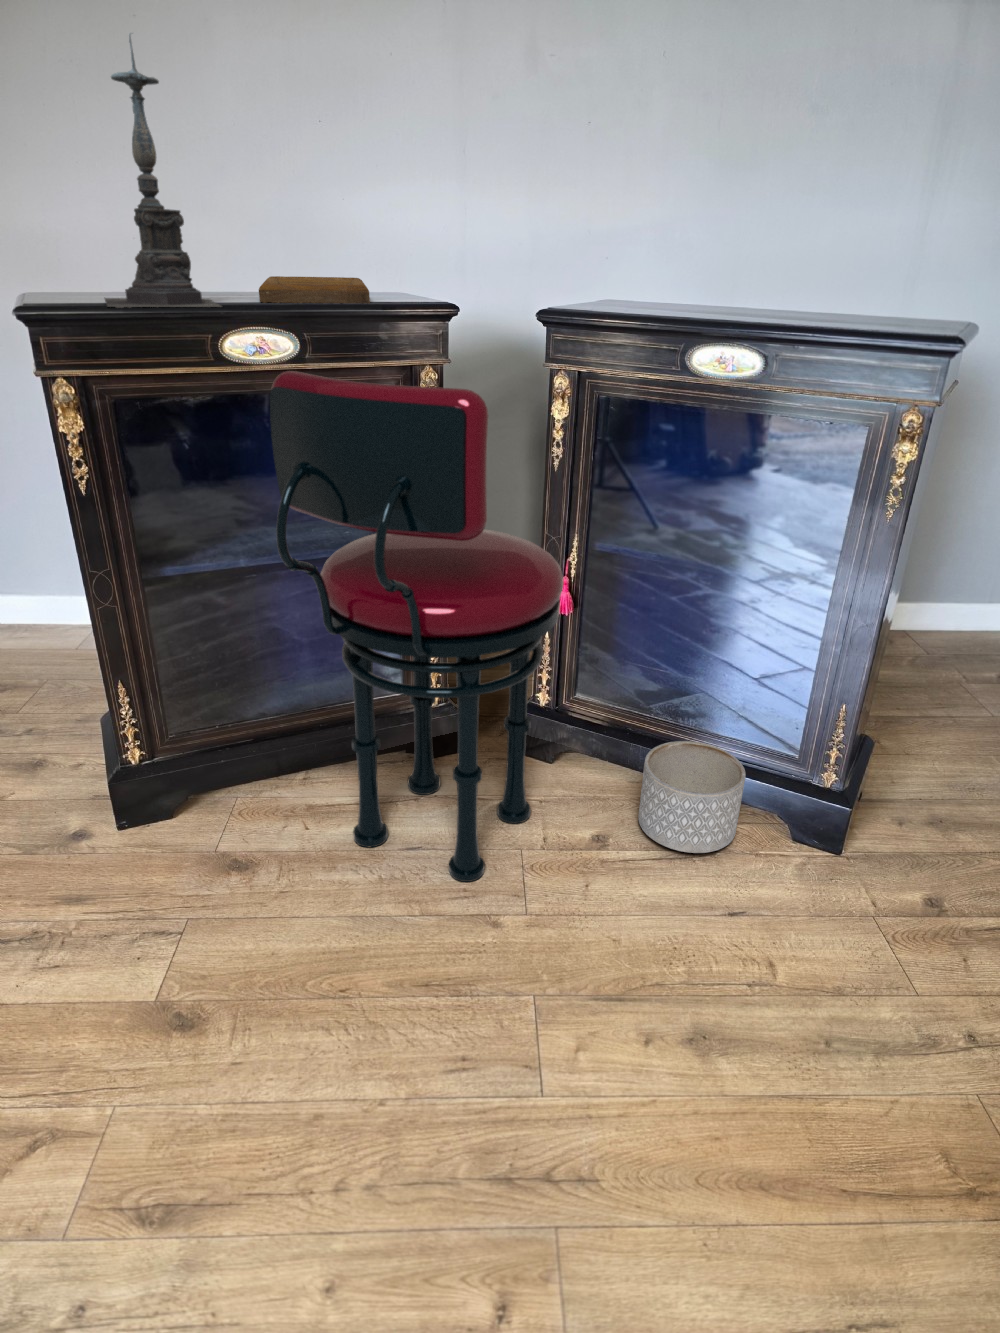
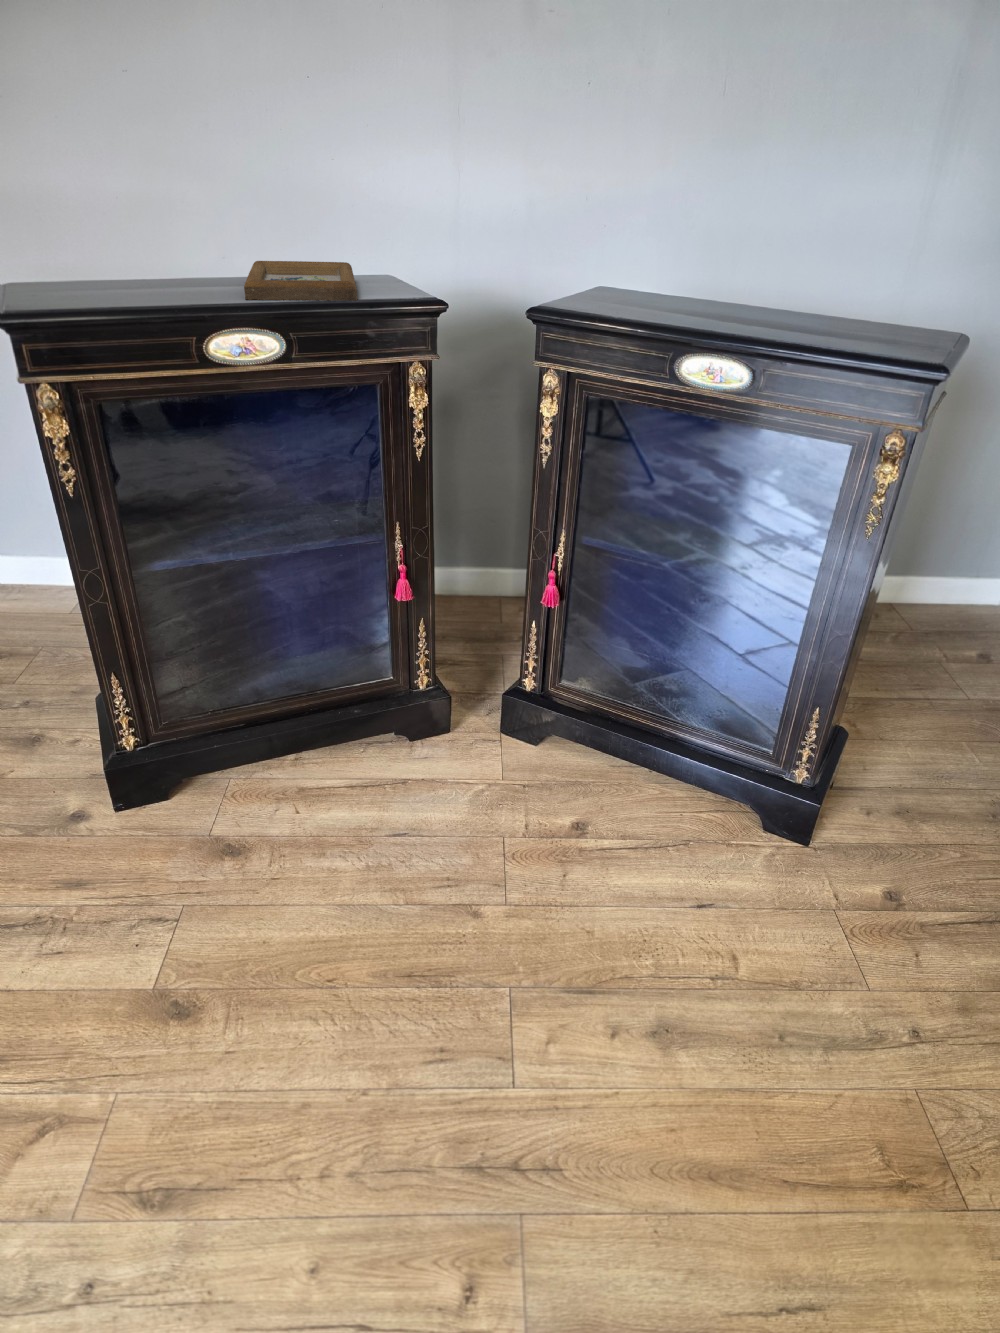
candle holder: present [105,33,221,308] -> none [87,29,207,318]
stool: present [270,371,564,882] -> none [255,390,547,871]
planter: present [638,741,746,853] -> none [616,733,720,844]

